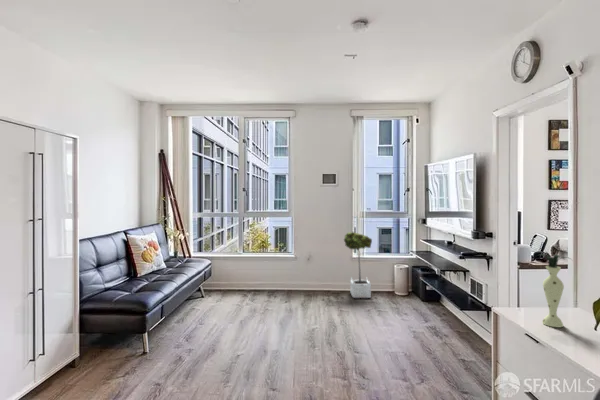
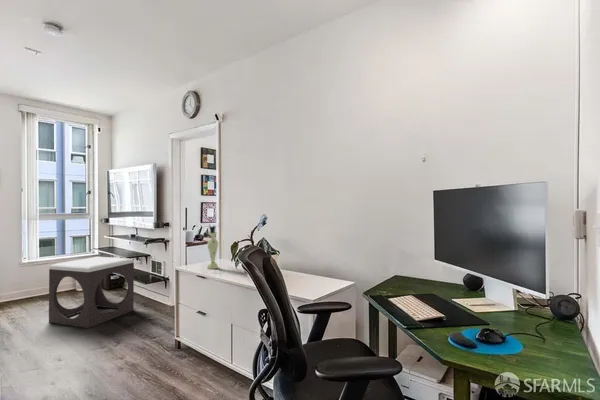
potted tree: present [344,232,372,298] -> none [11,235,50,304]
footstool: none [366,264,447,345] -> present [49,257,134,328]

